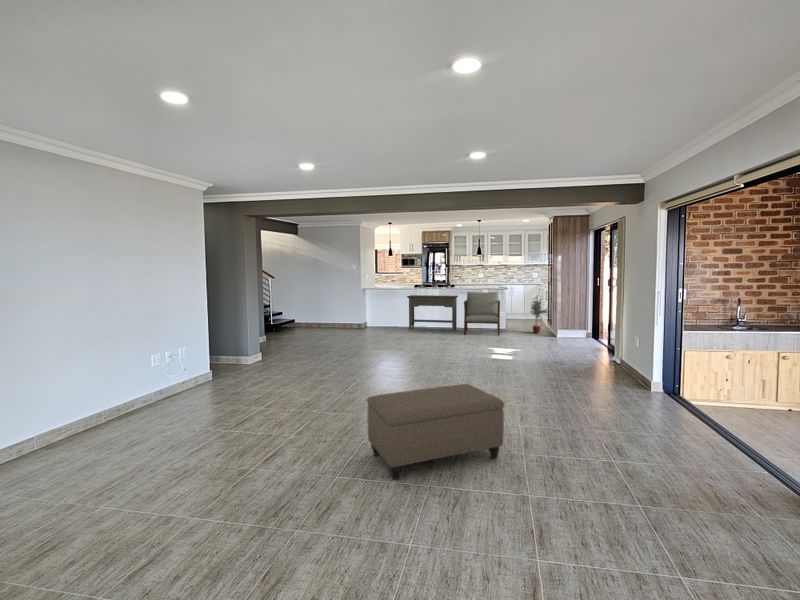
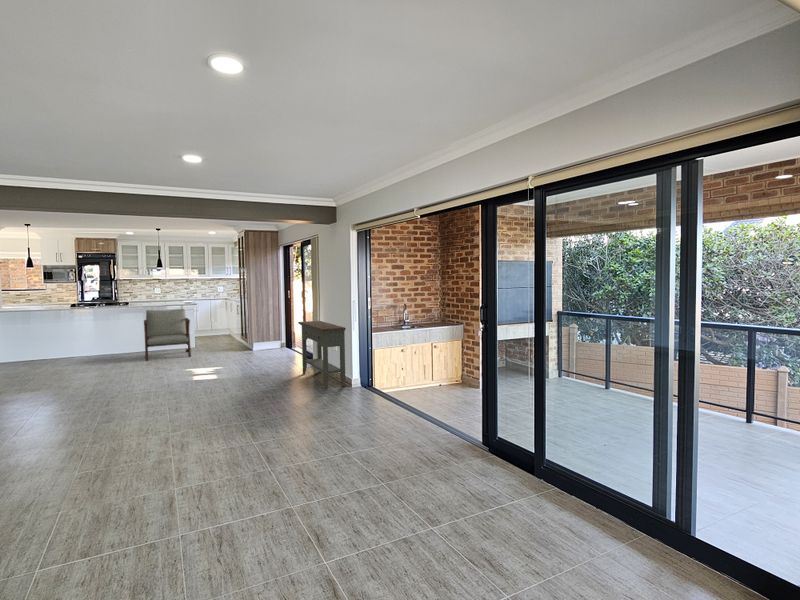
console table: present [407,295,458,331] -> present [298,321,346,389]
potted tree: present [530,296,549,333] -> none [221,310,245,350]
ottoman: present [367,384,504,479] -> none [70,410,251,544]

